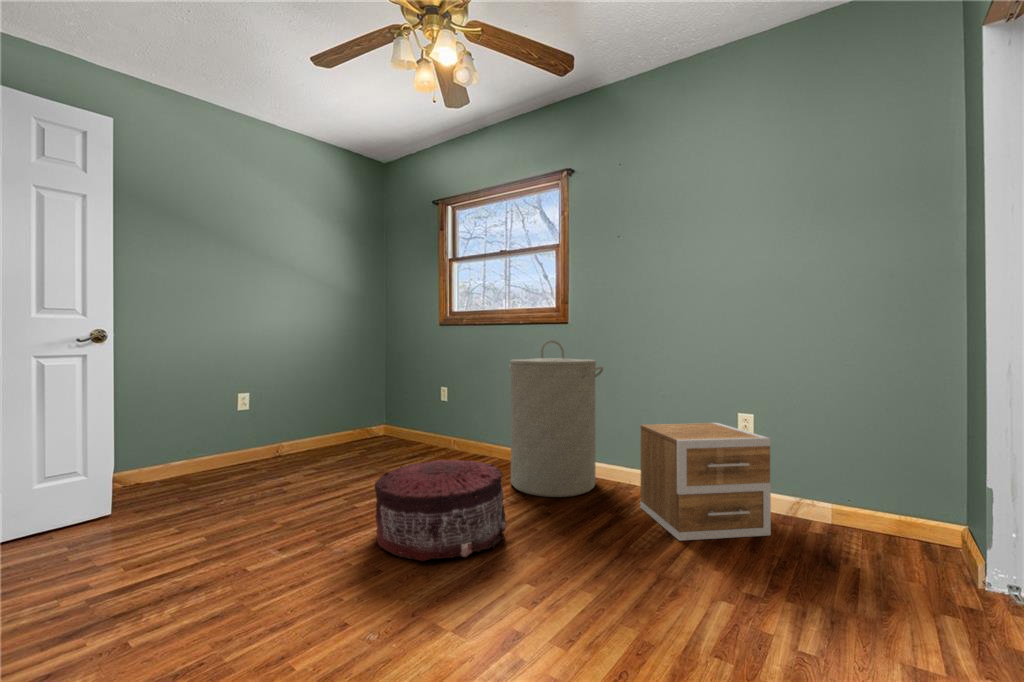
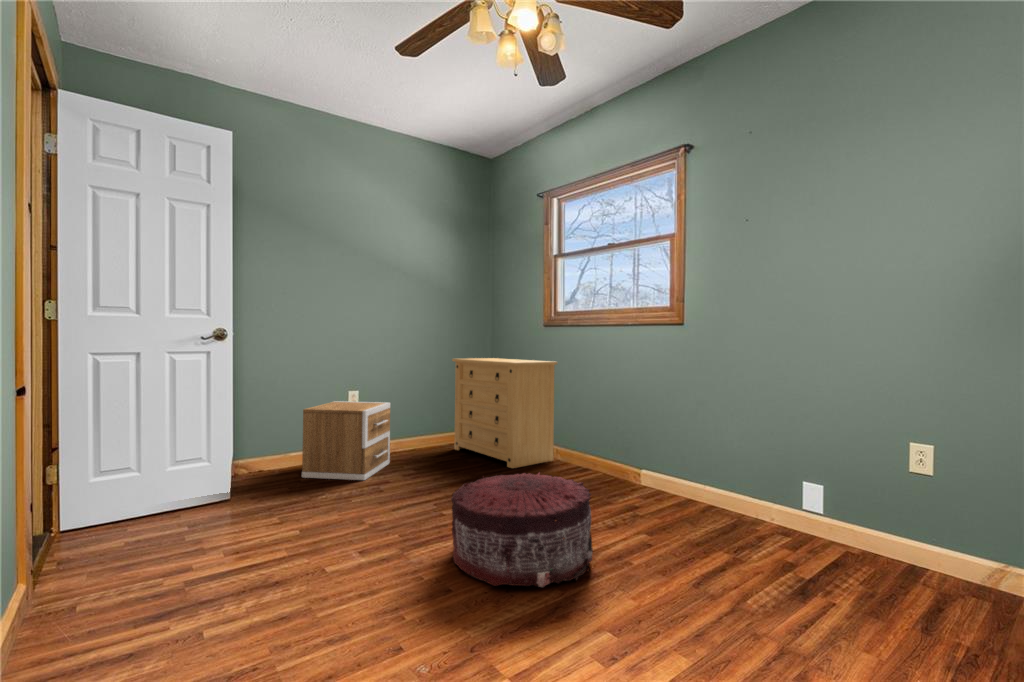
laundry hamper: present [509,340,603,497] -> none [610,342,724,527]
dresser: none [351,358,456,460] -> present [452,358,557,468]
nightstand: present [640,423,771,541] -> present [302,401,390,480]

